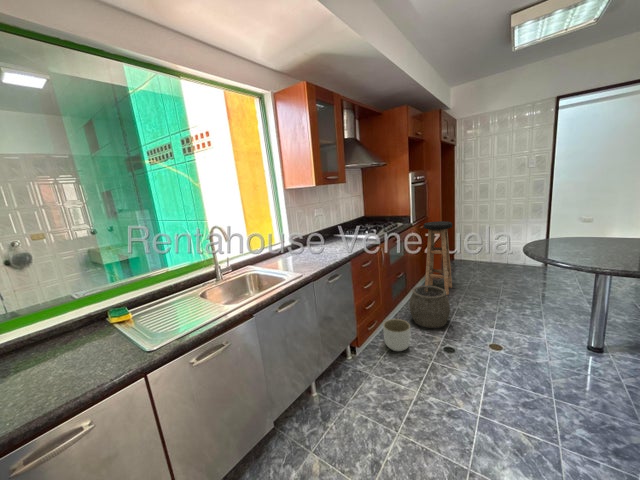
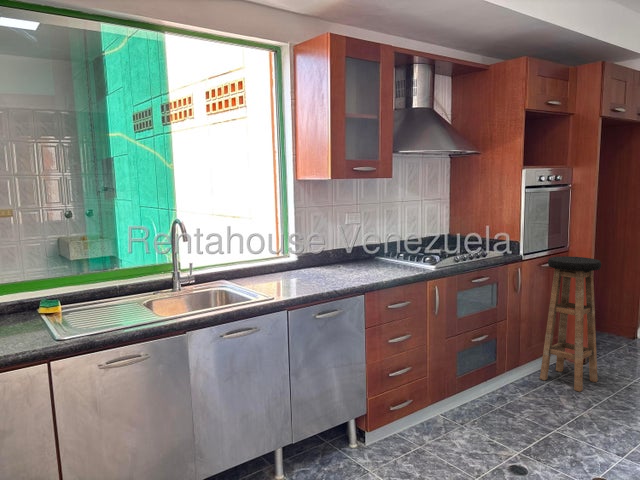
woven basket: present [409,286,450,328] -> none [481,361,552,436]
planter: present [383,319,410,351] -> none [414,401,457,454]

